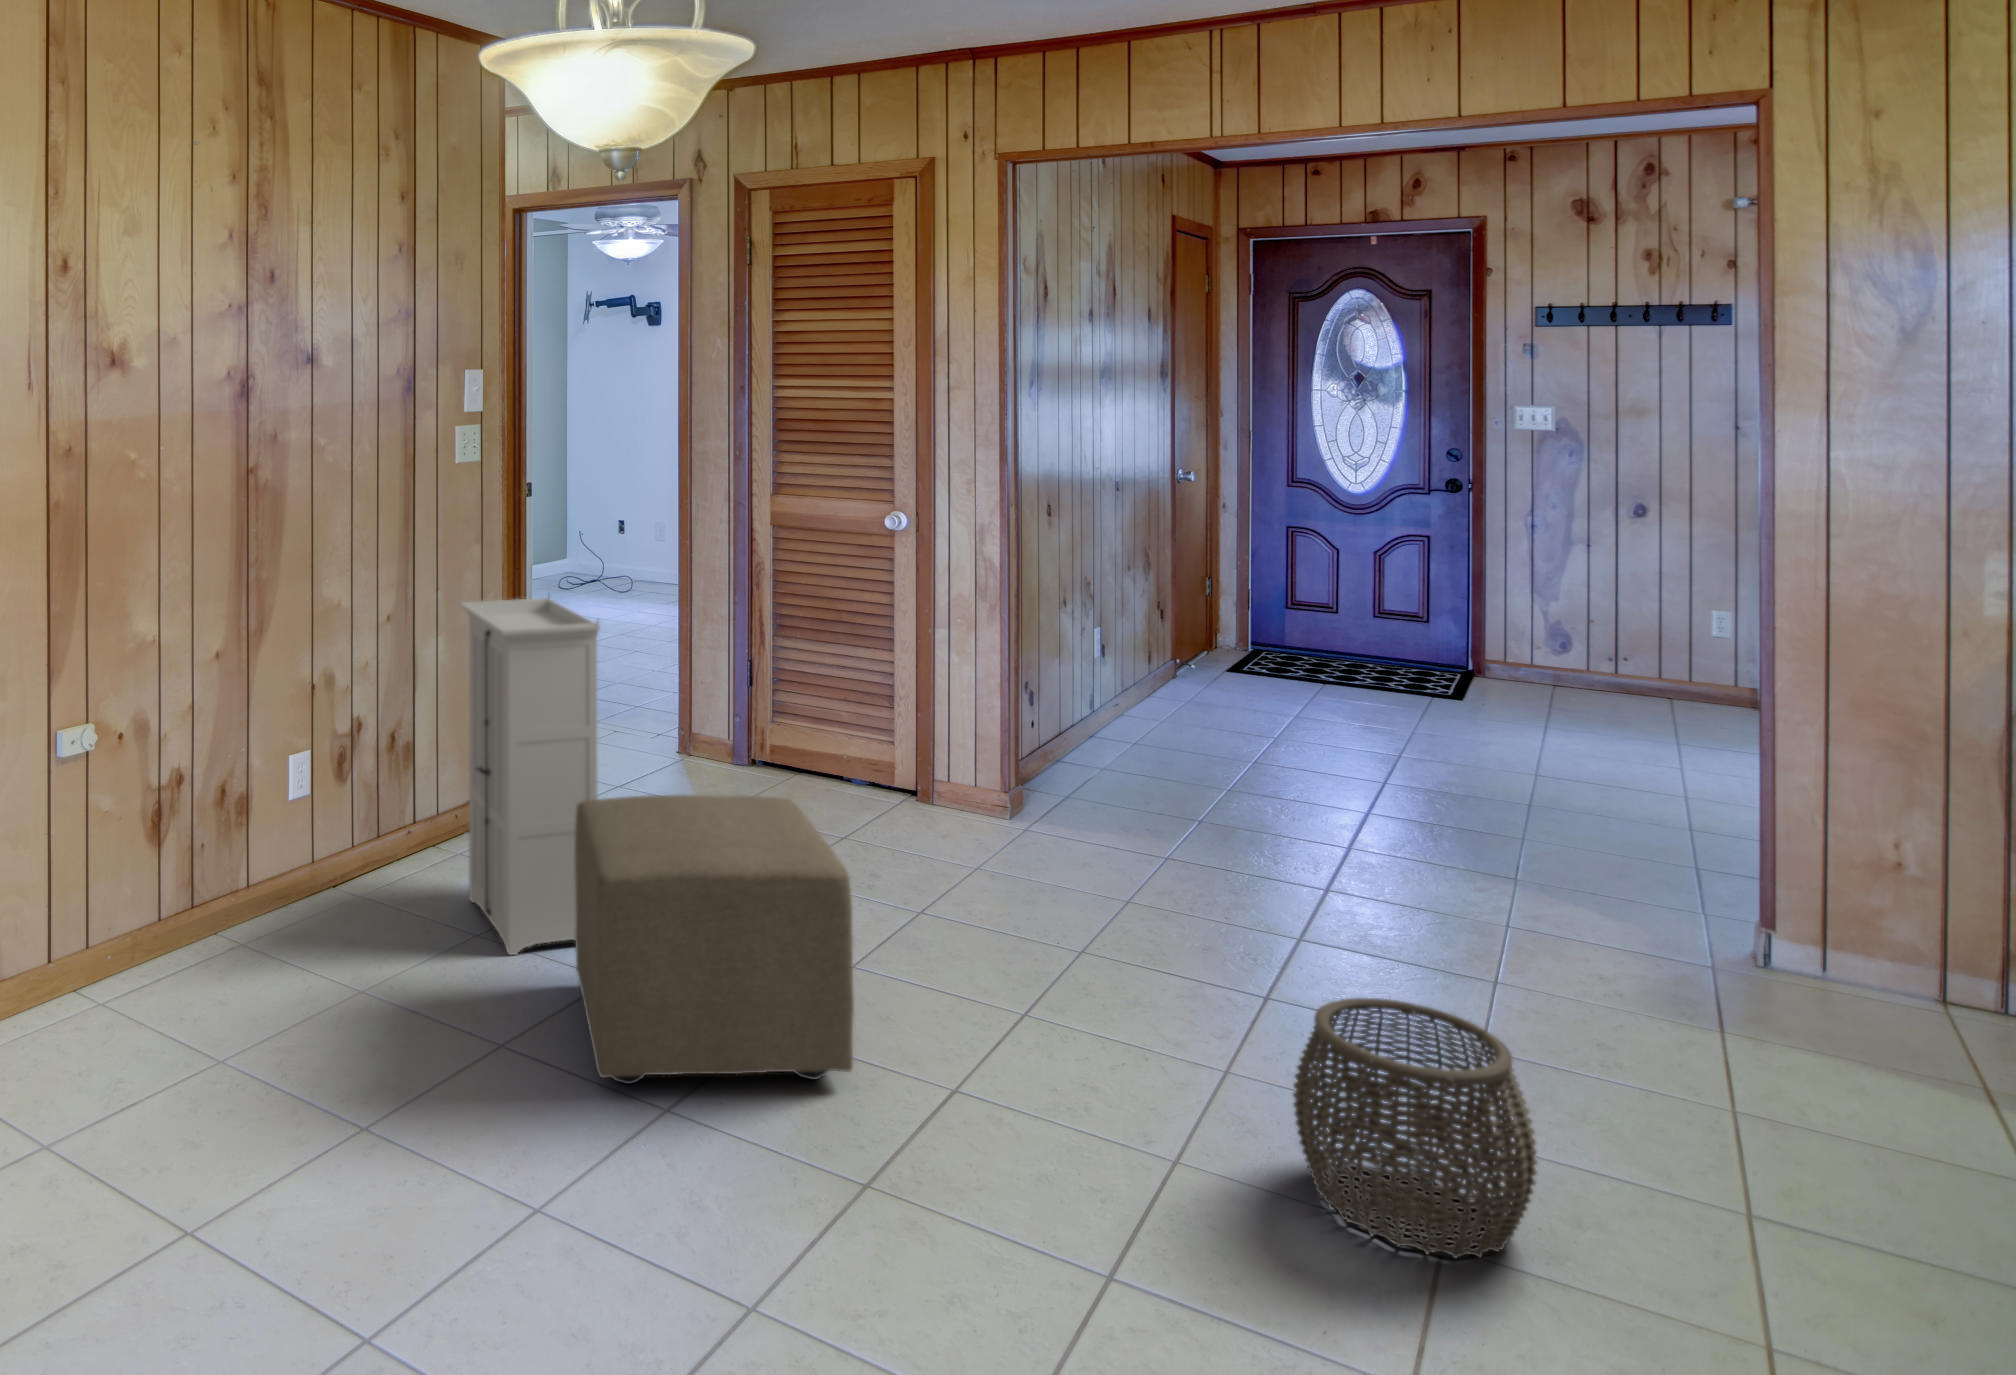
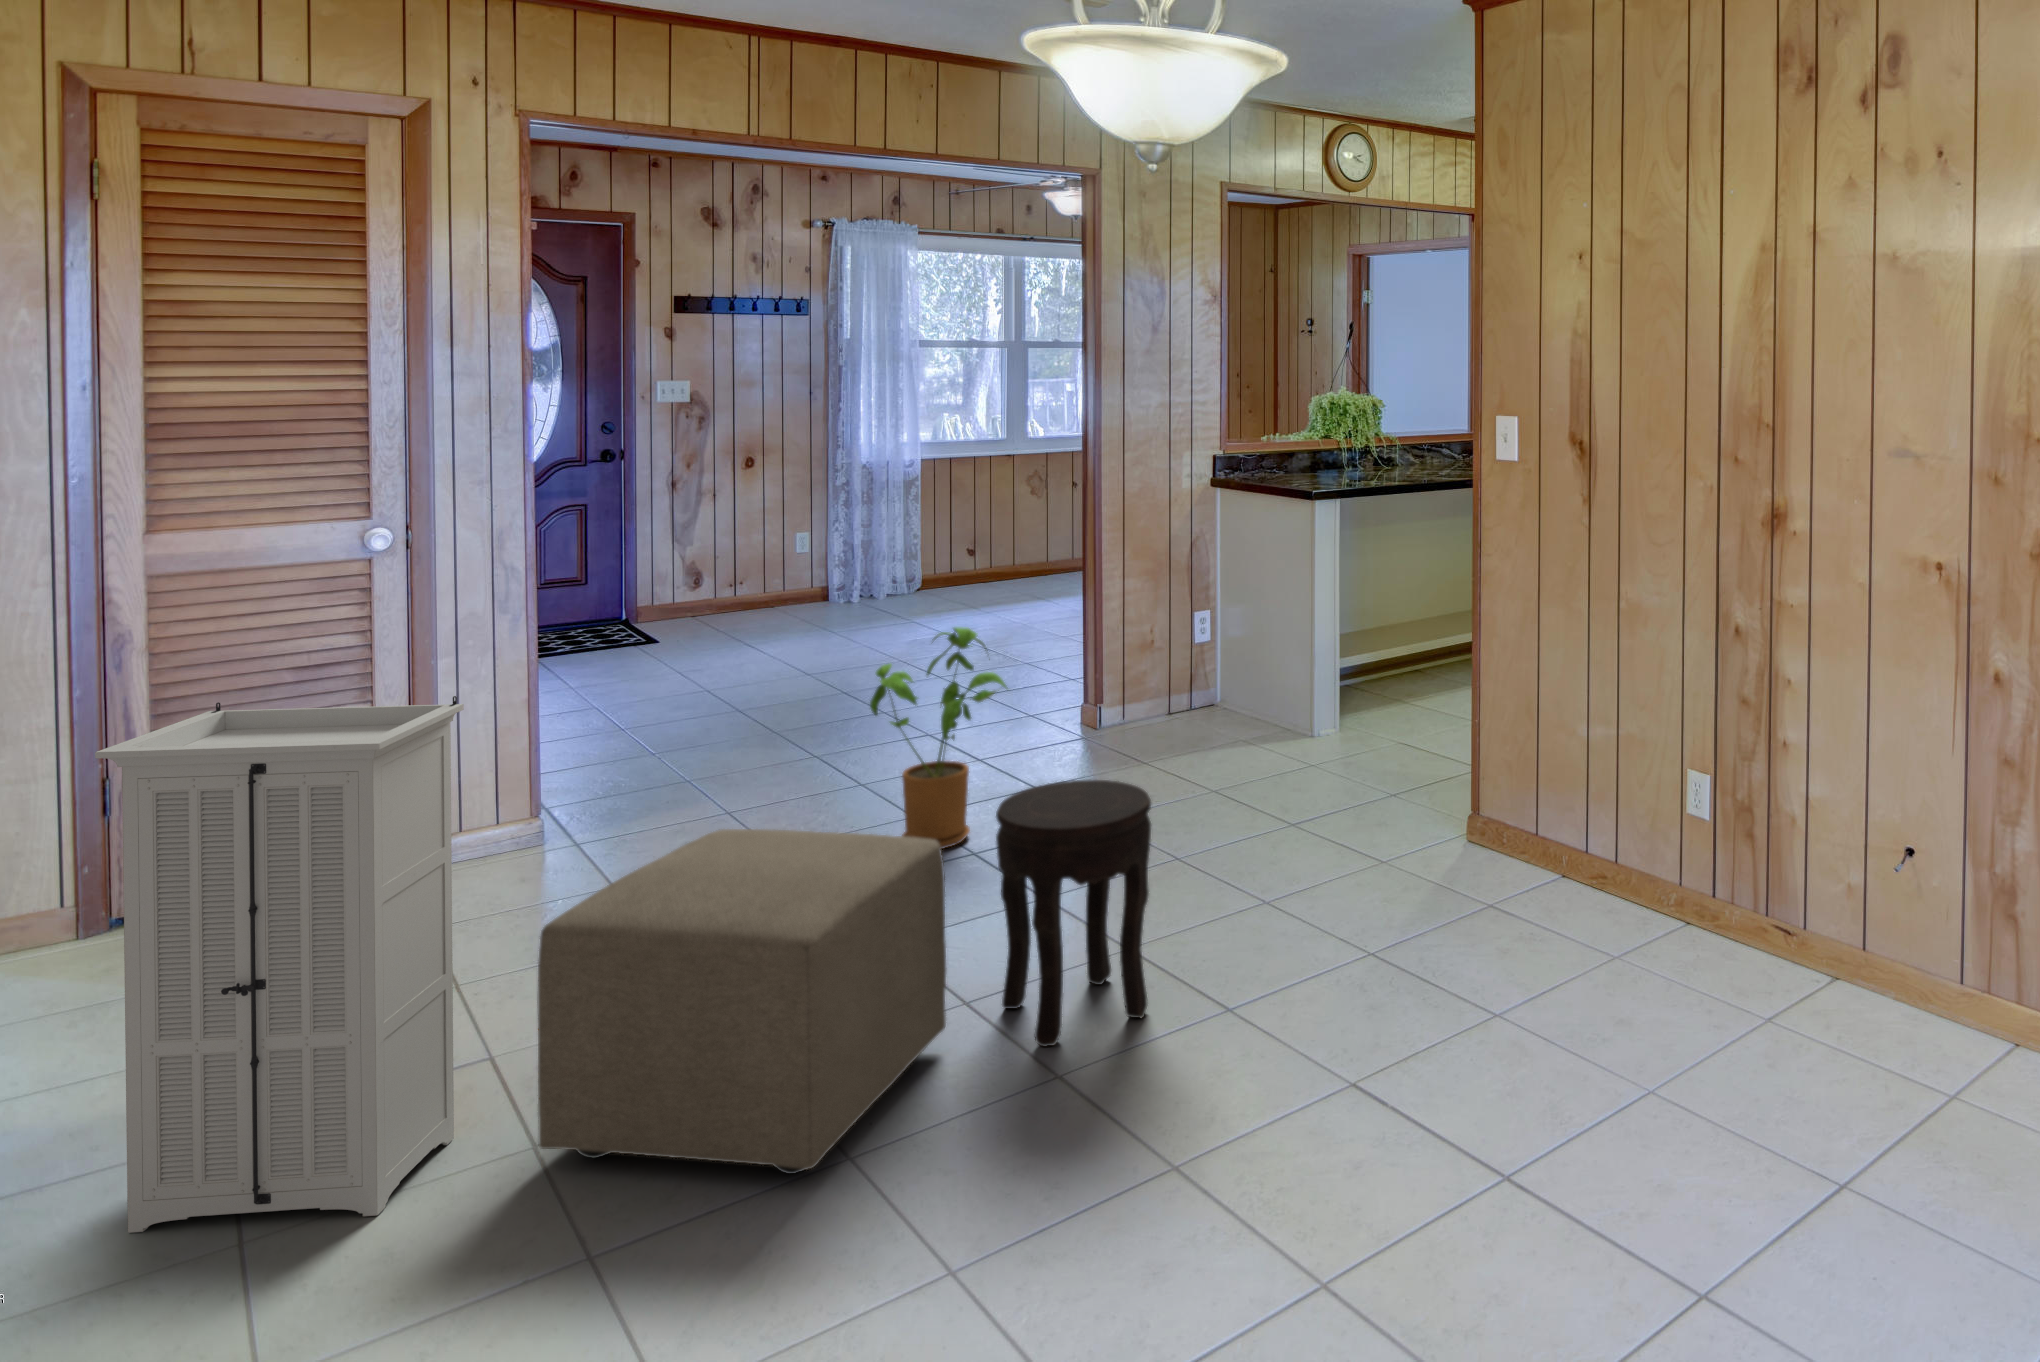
house plant: none [1178,709,1337,973] -> present [870,627,1007,849]
side table: none [888,869,1074,1196] -> present [996,780,1151,1047]
woven basket: present [1293,998,1537,1258] -> none [1184,766,1322,917]

